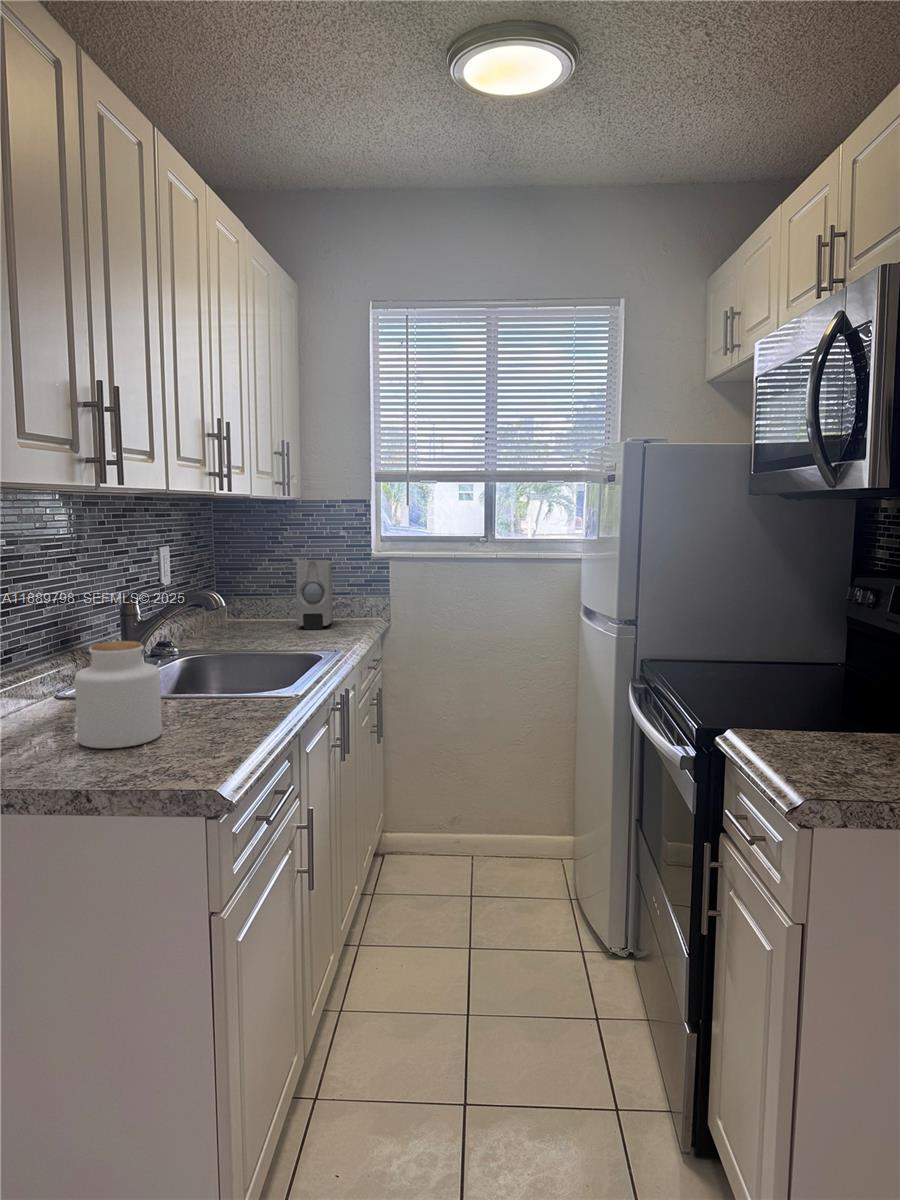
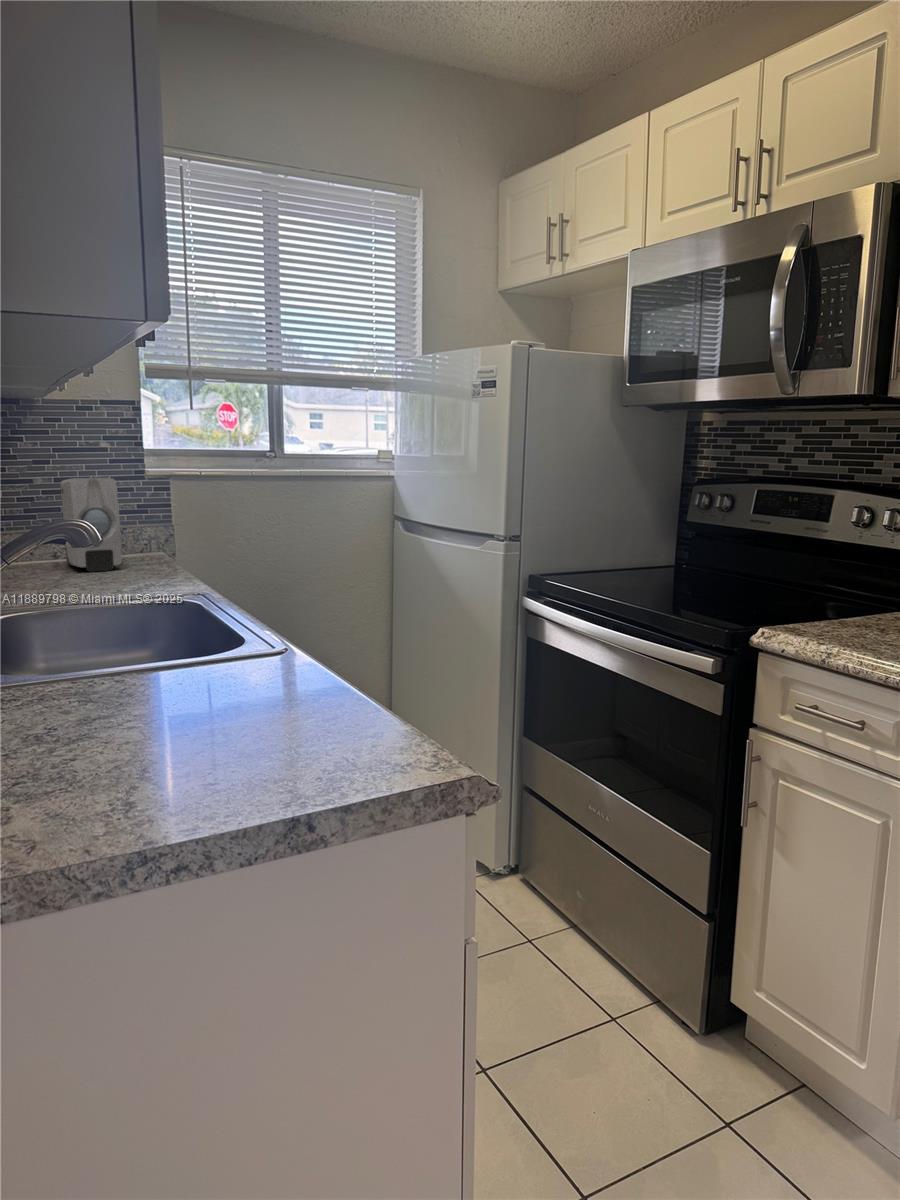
jar: present [75,641,162,748] -> none [102,583,236,756]

